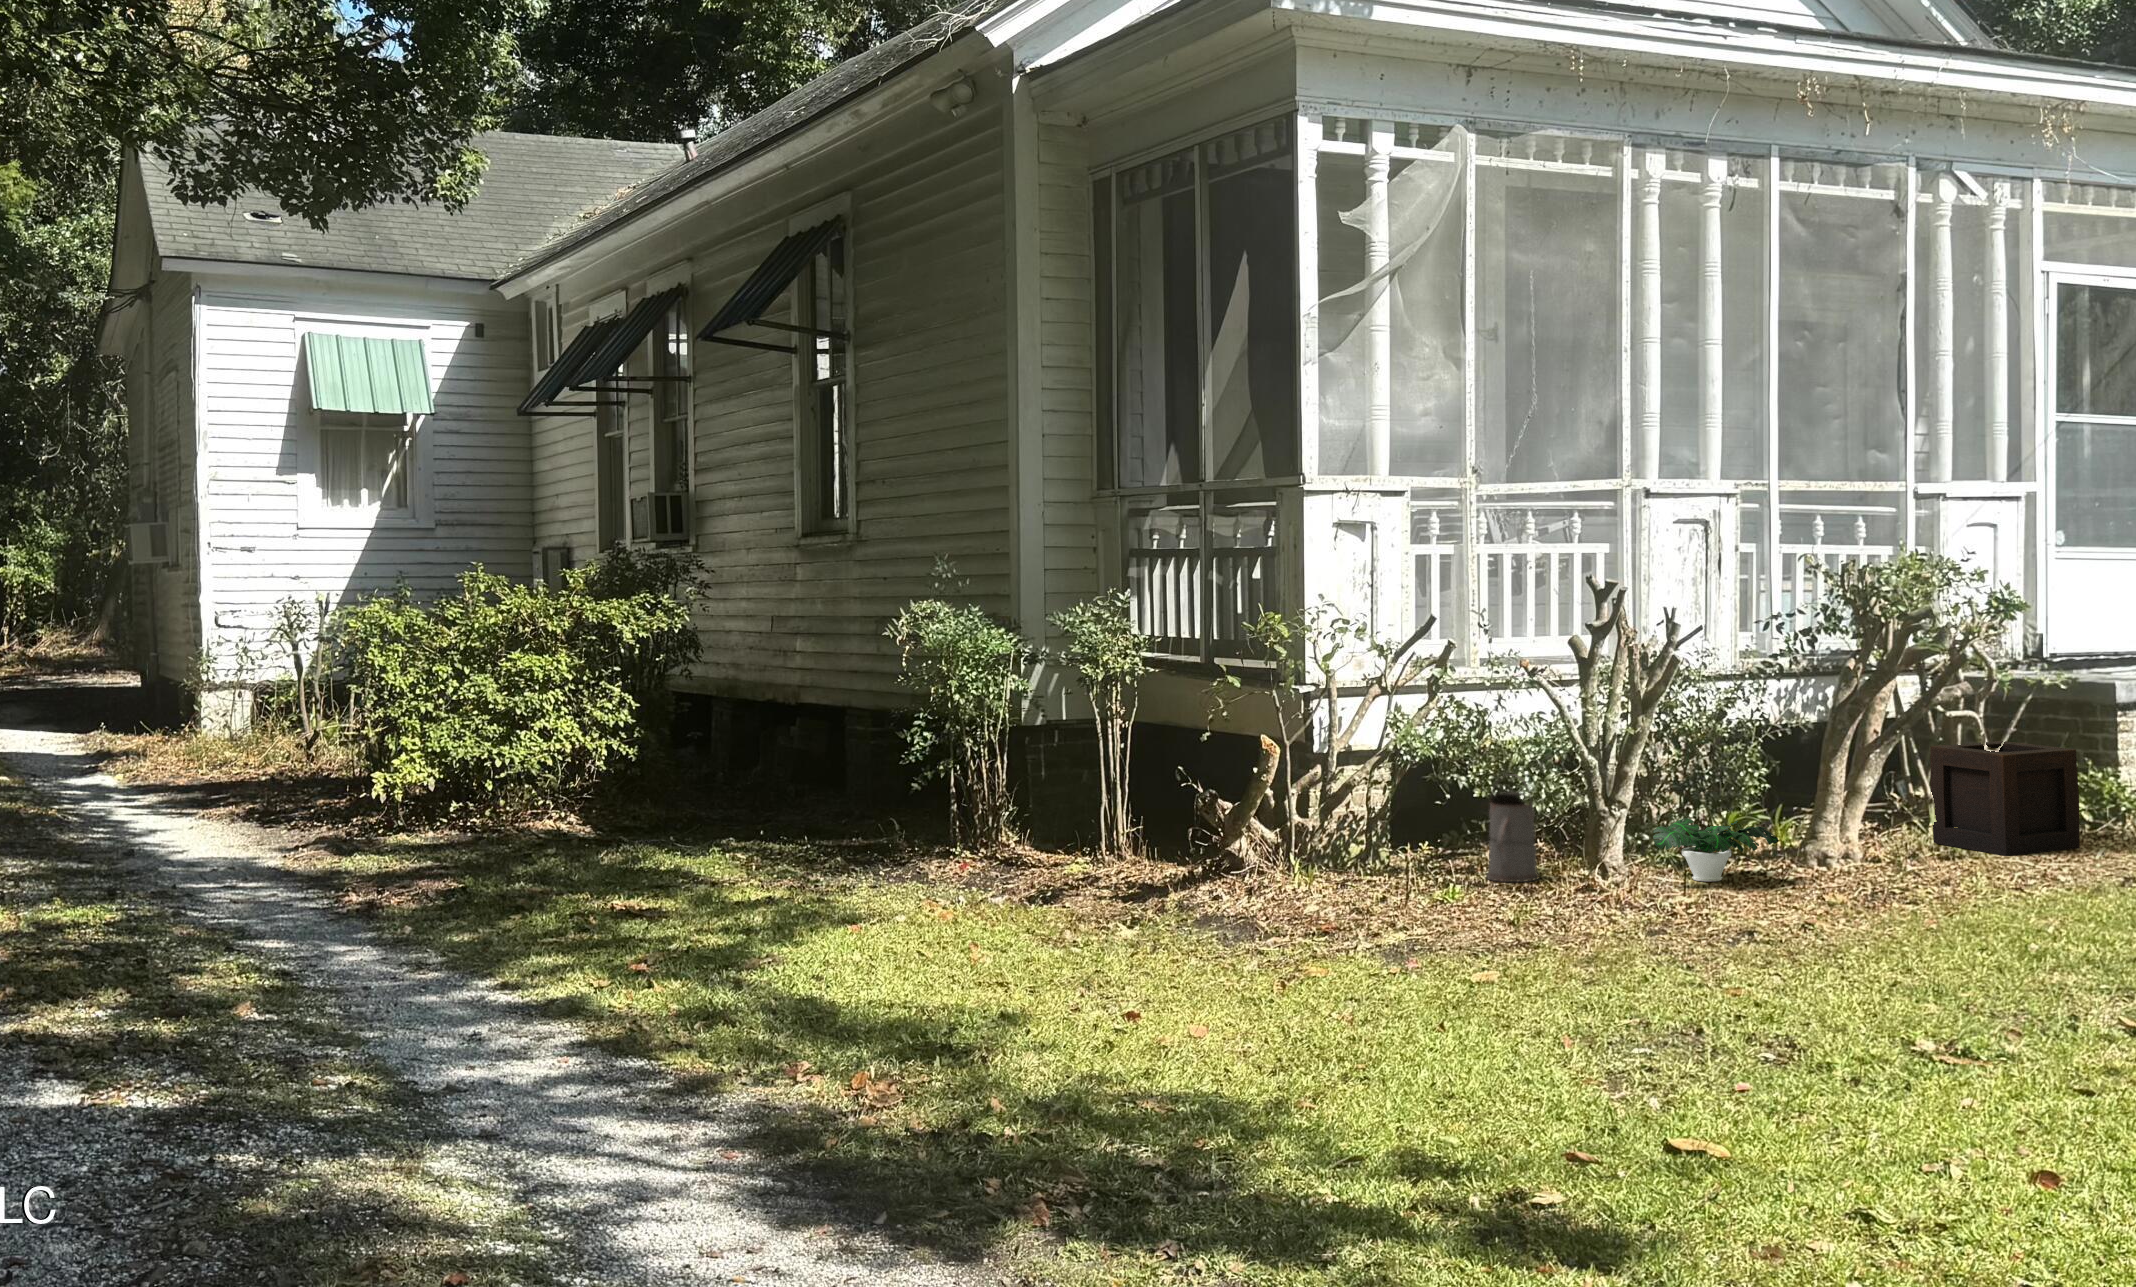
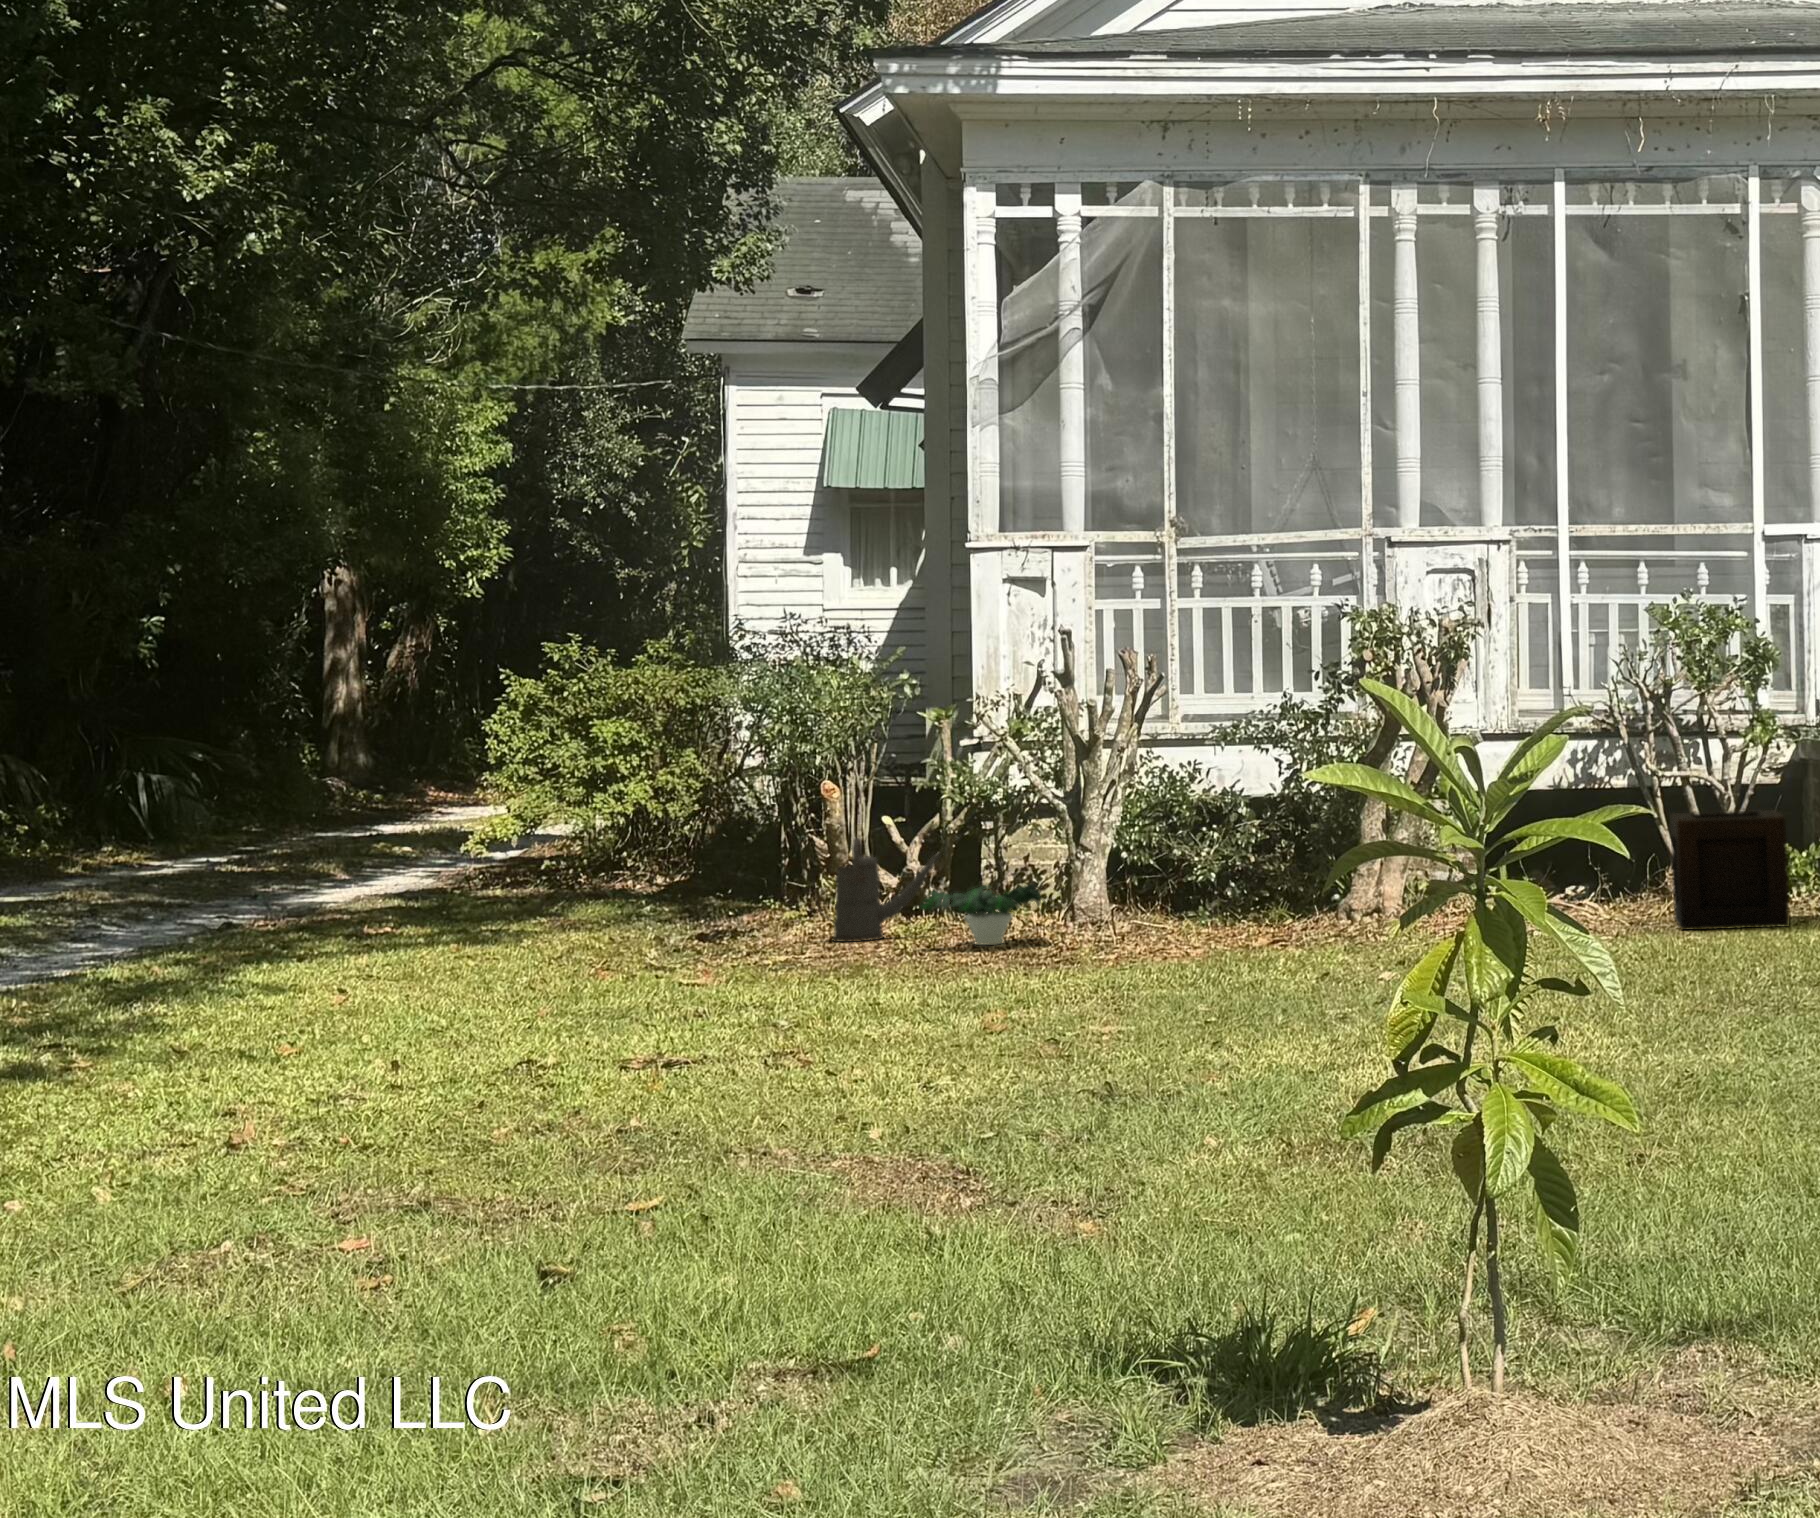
watering can: present [1487,775,1539,882] -> present [832,838,941,942]
potted plant: present [1653,818,1779,882] -> present [920,884,1046,945]

